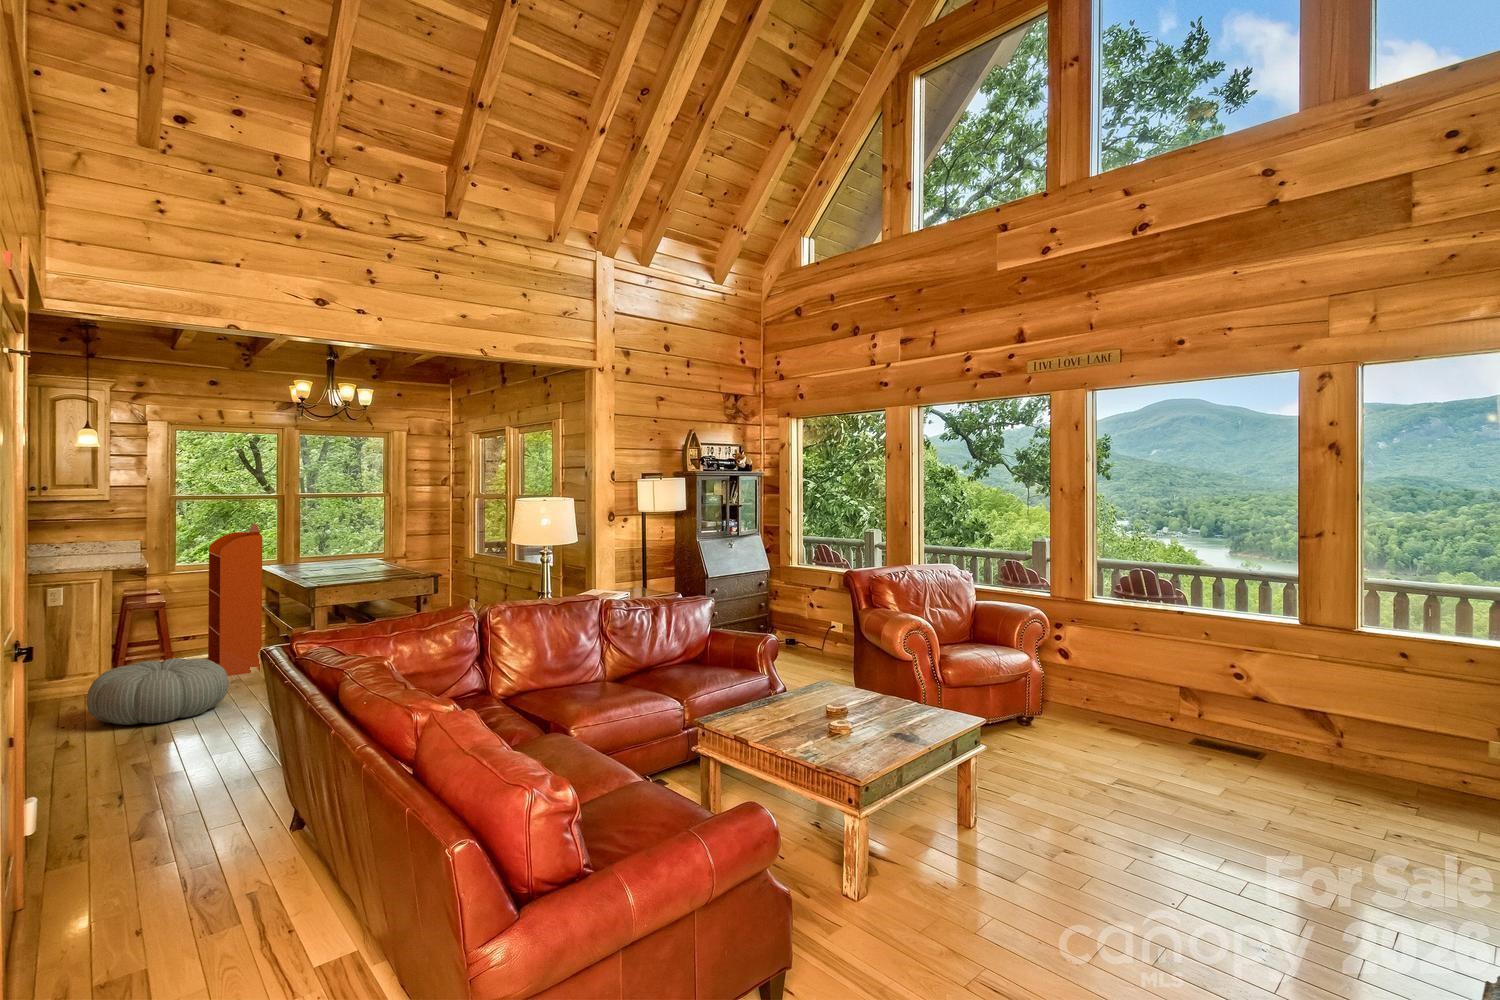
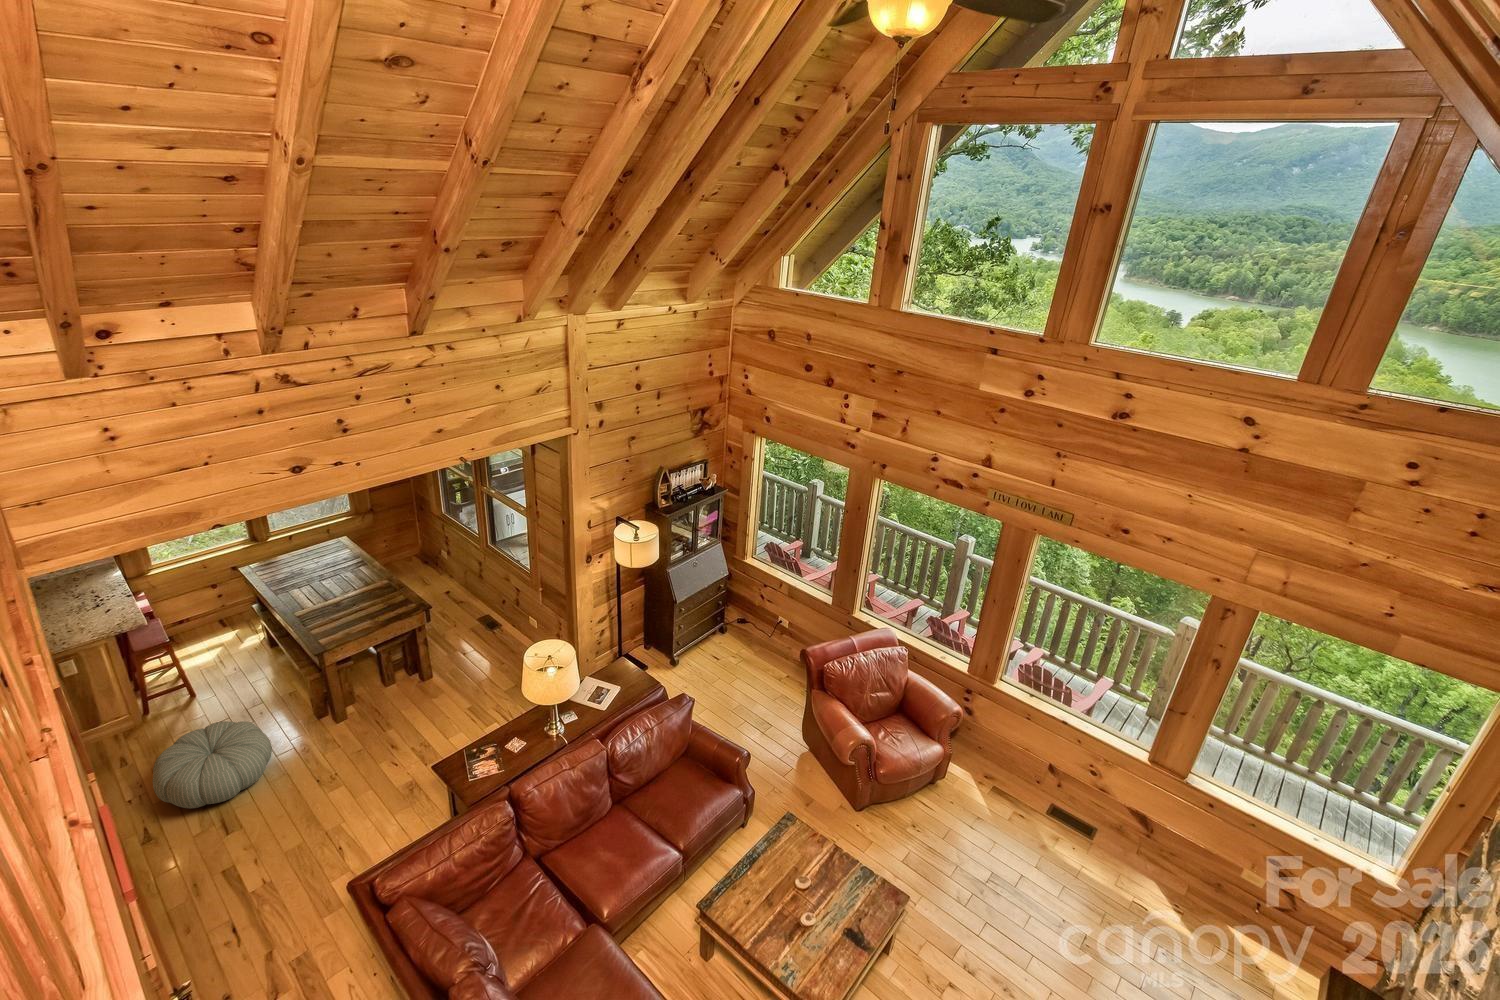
bookcase: present [207,523,263,676] -> none [201,543,282,690]

